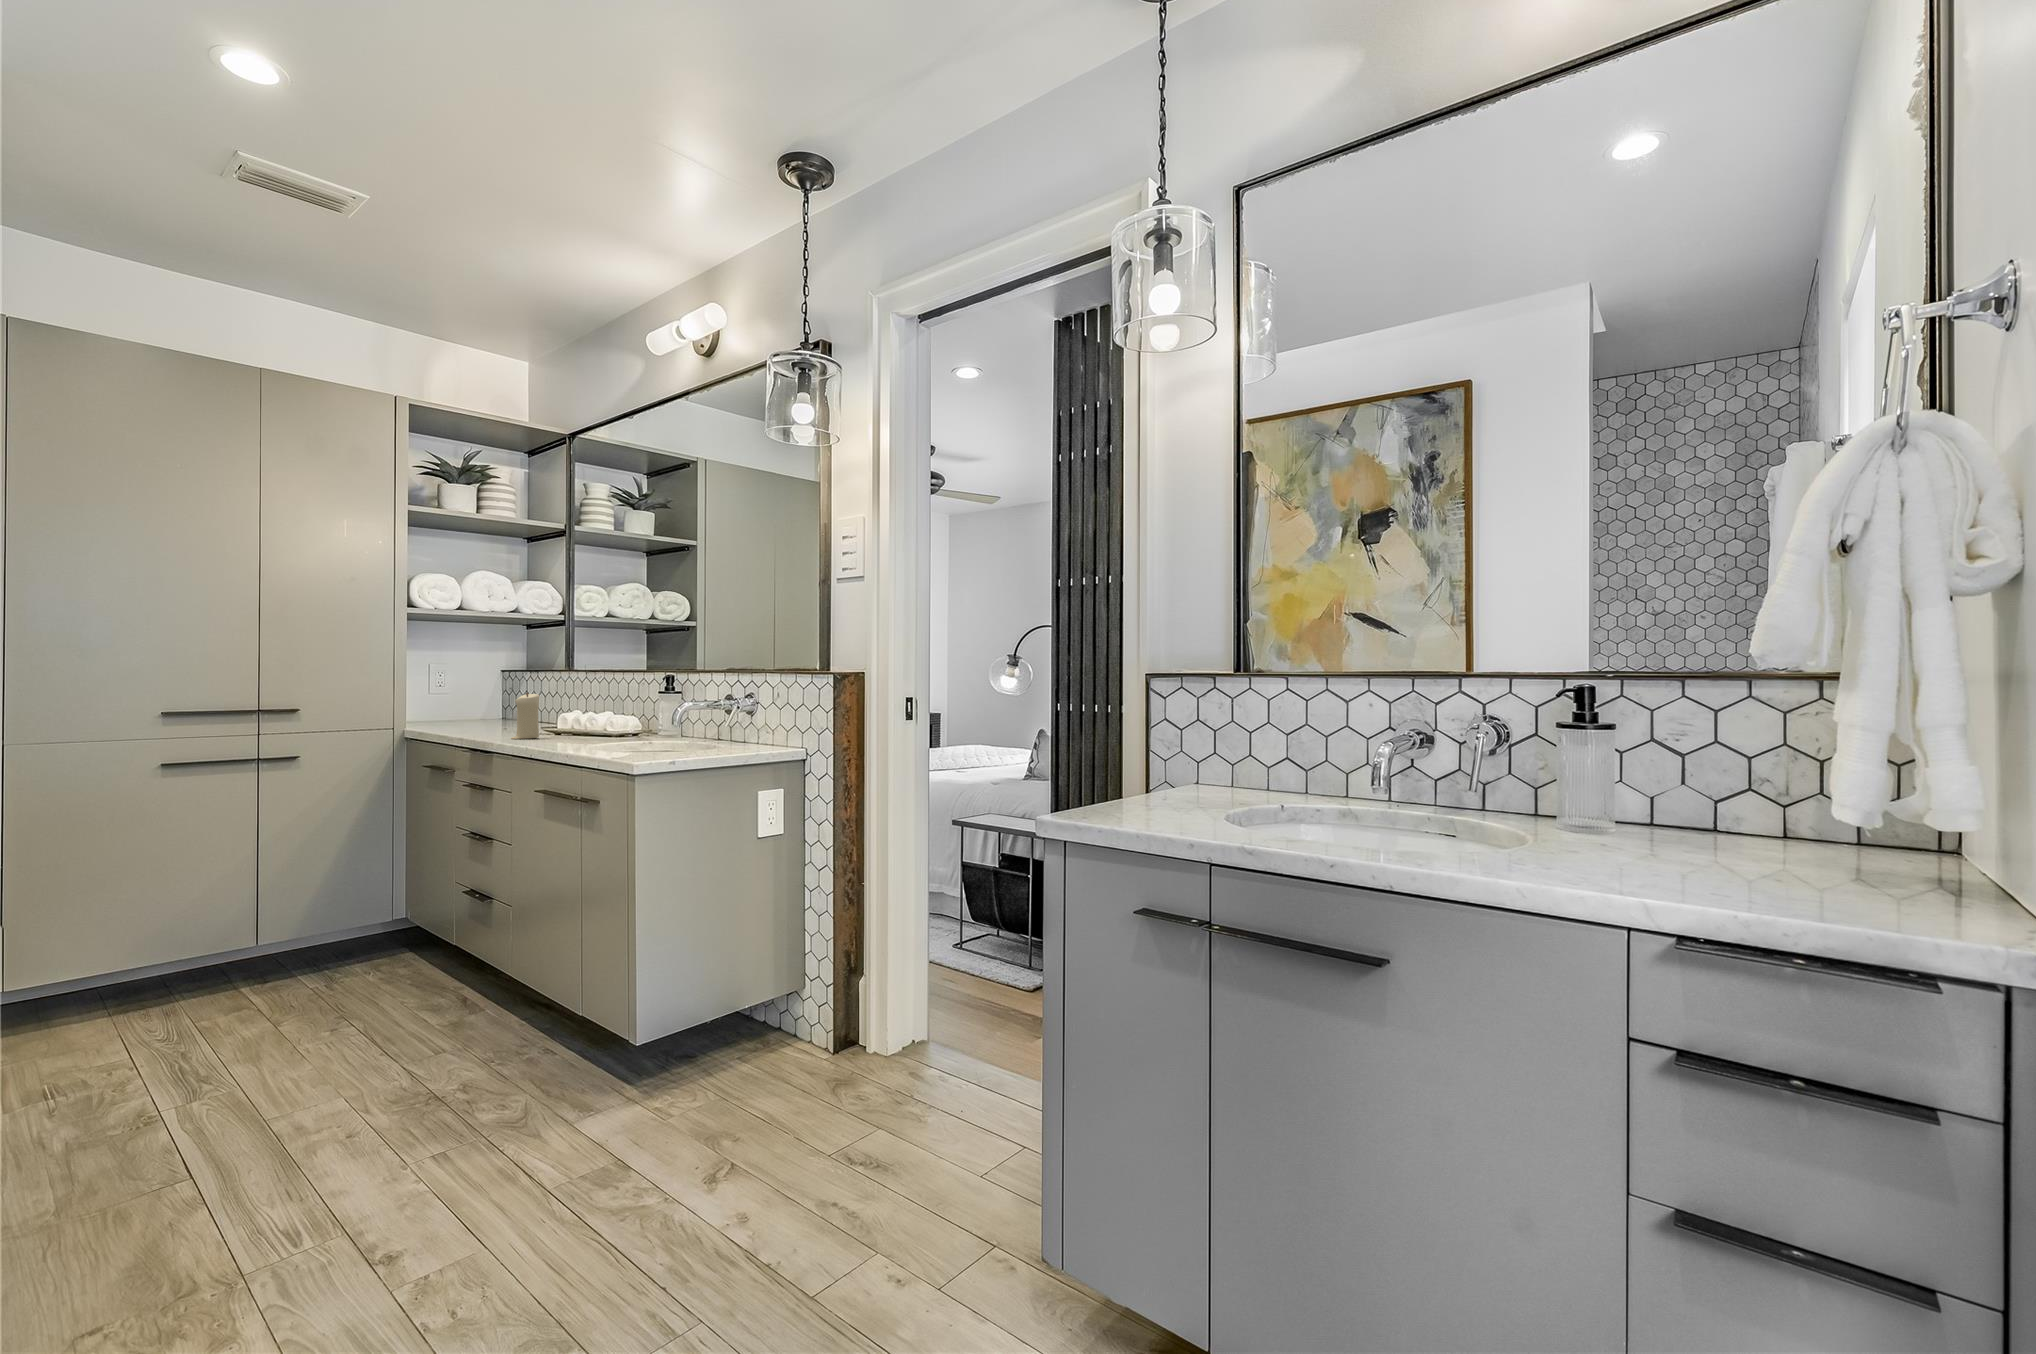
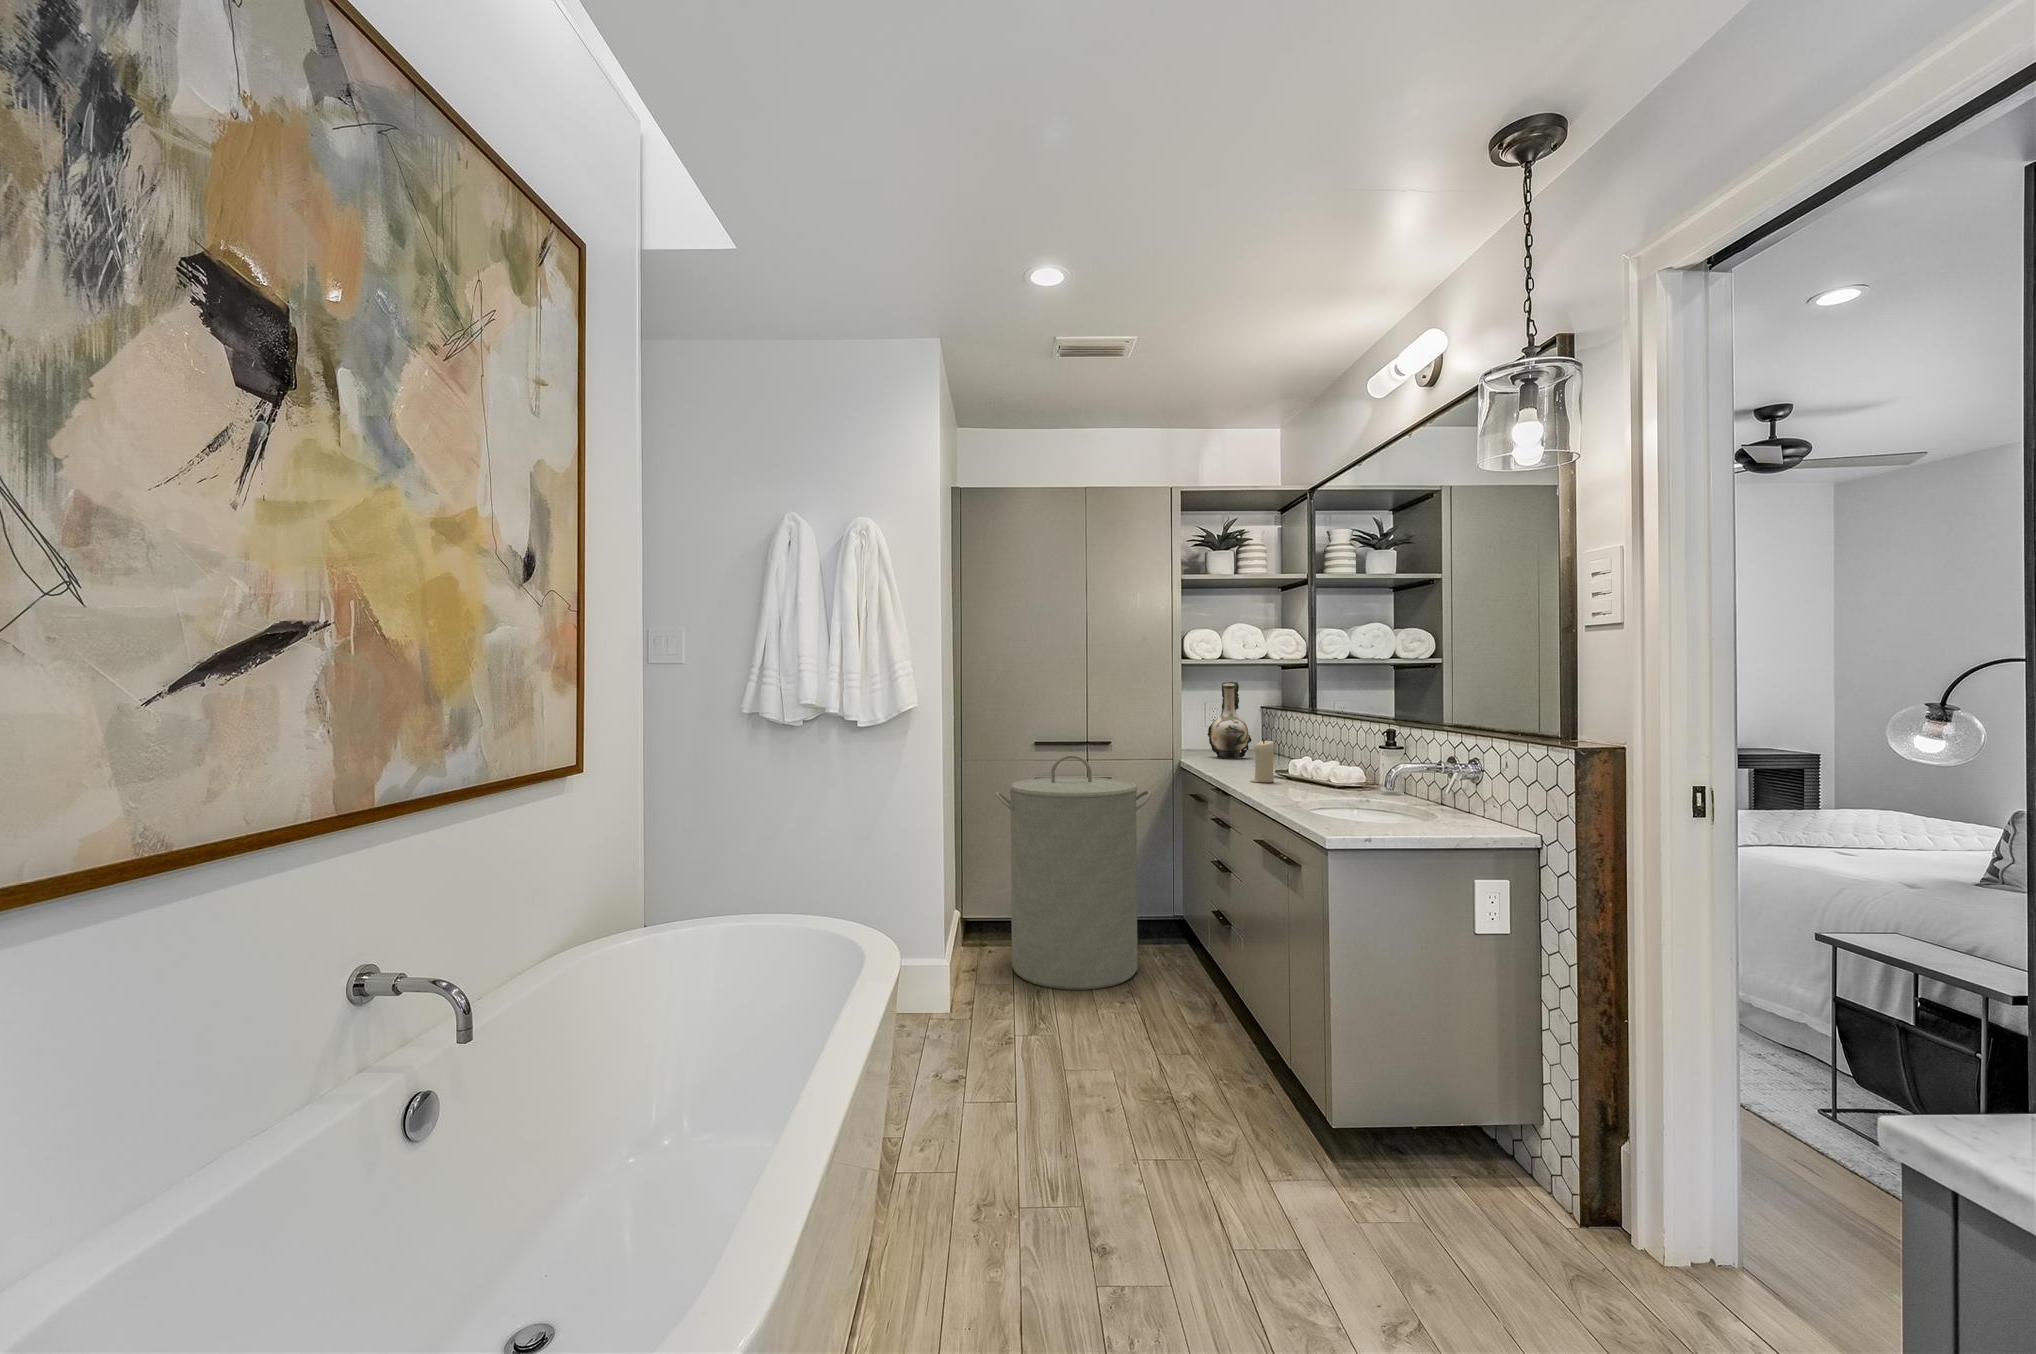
decorative vase: none [437,638,495,725] -> present [1207,682,1251,758]
laundry hamper: none [94,723,369,1038] -> present [995,755,1152,990]

